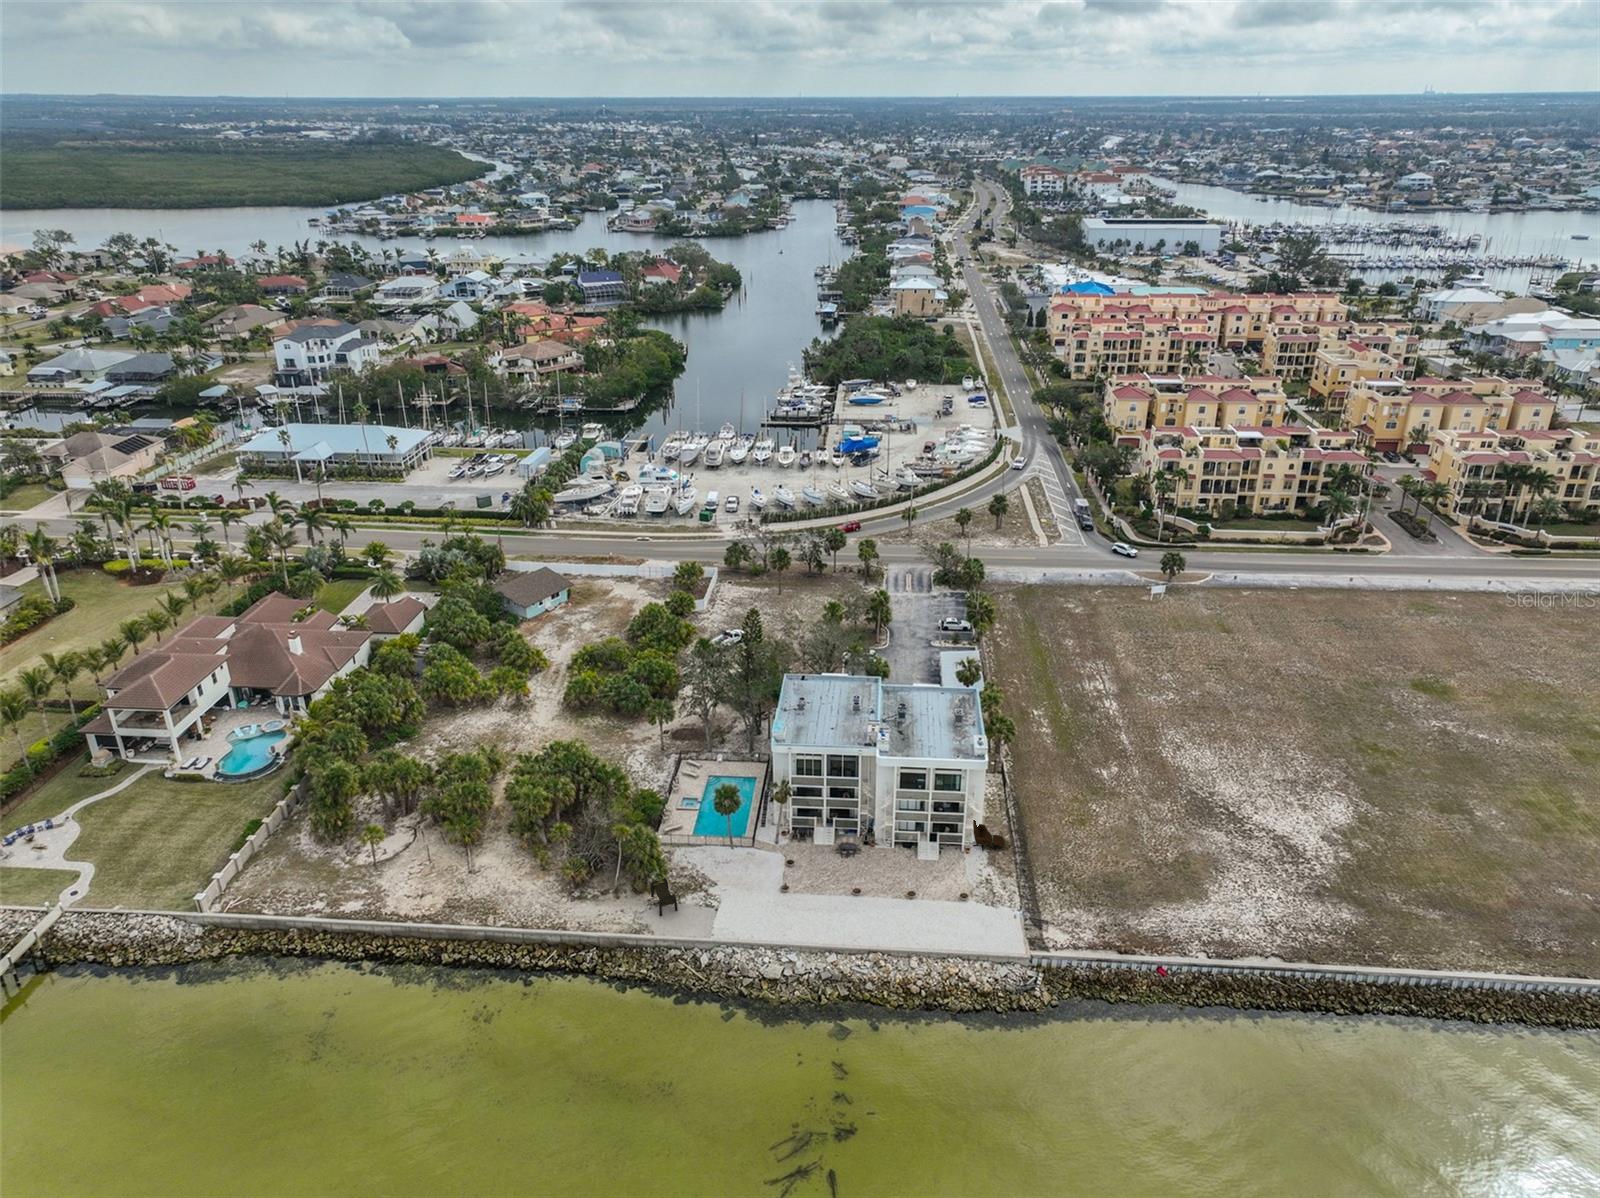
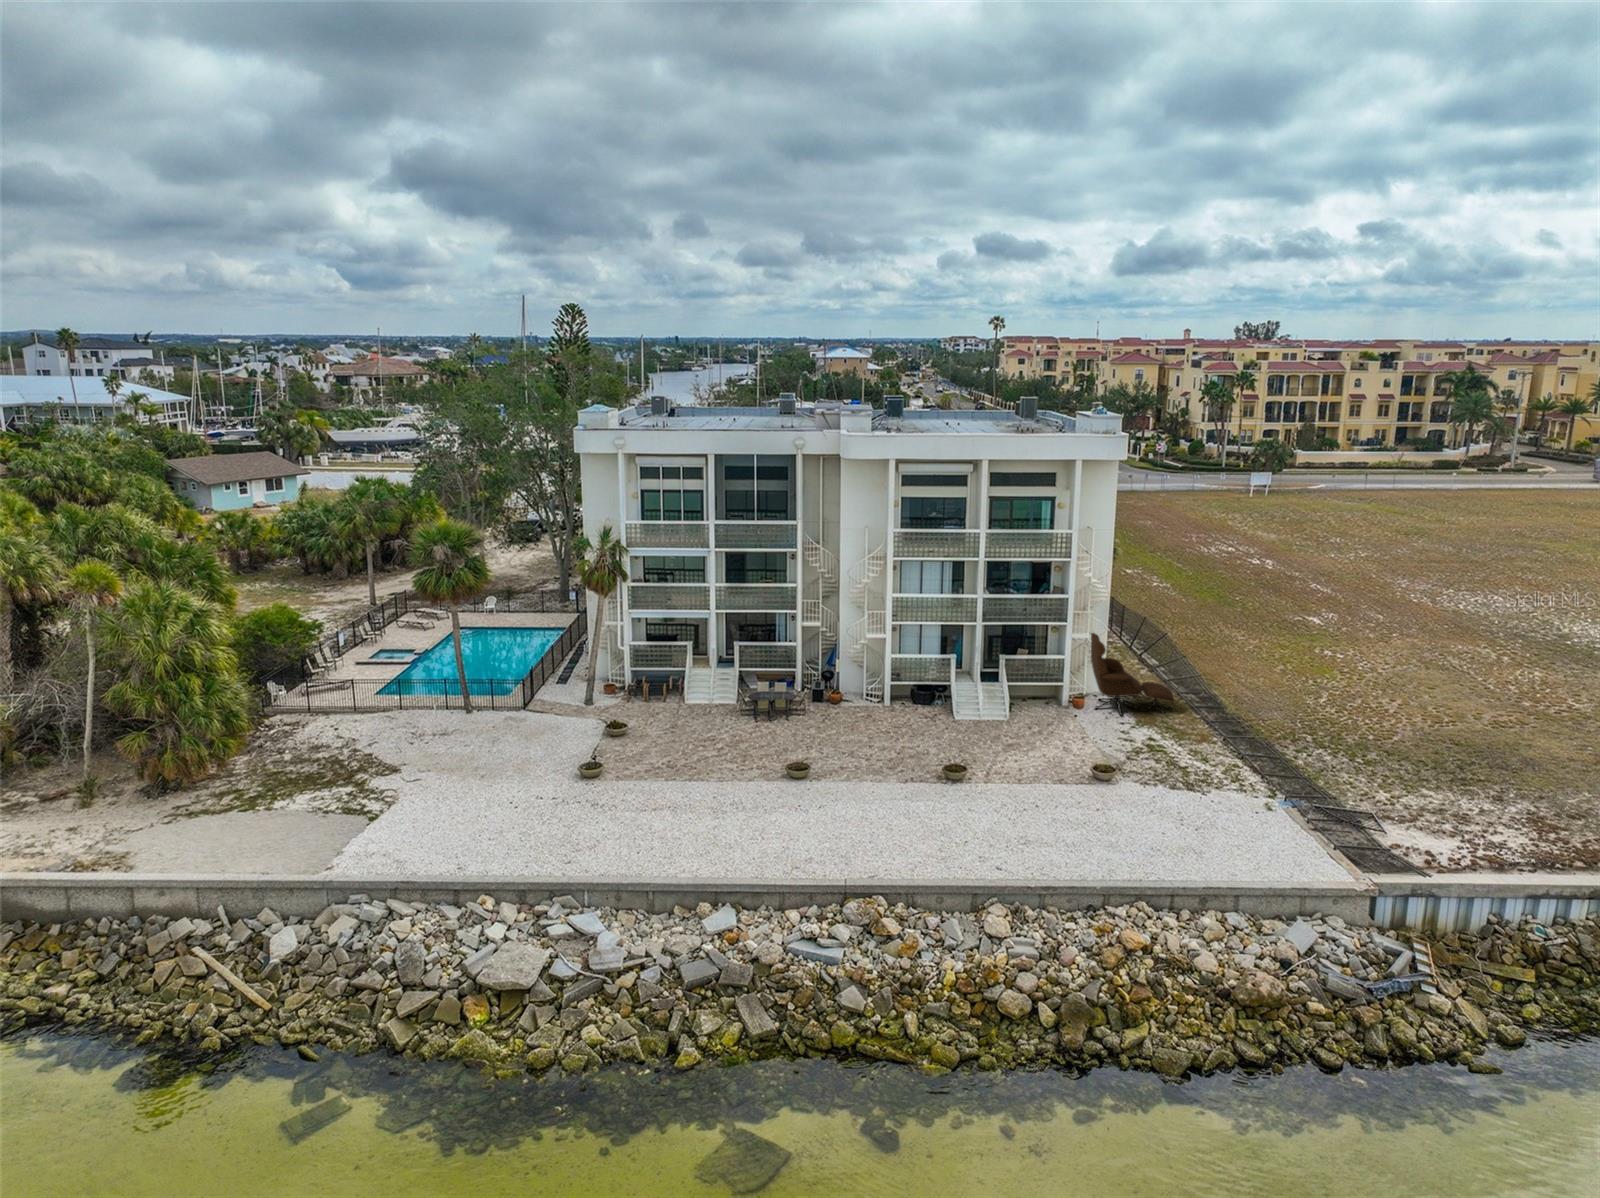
bench: present [651,878,678,916] -> none [187,744,257,843]

